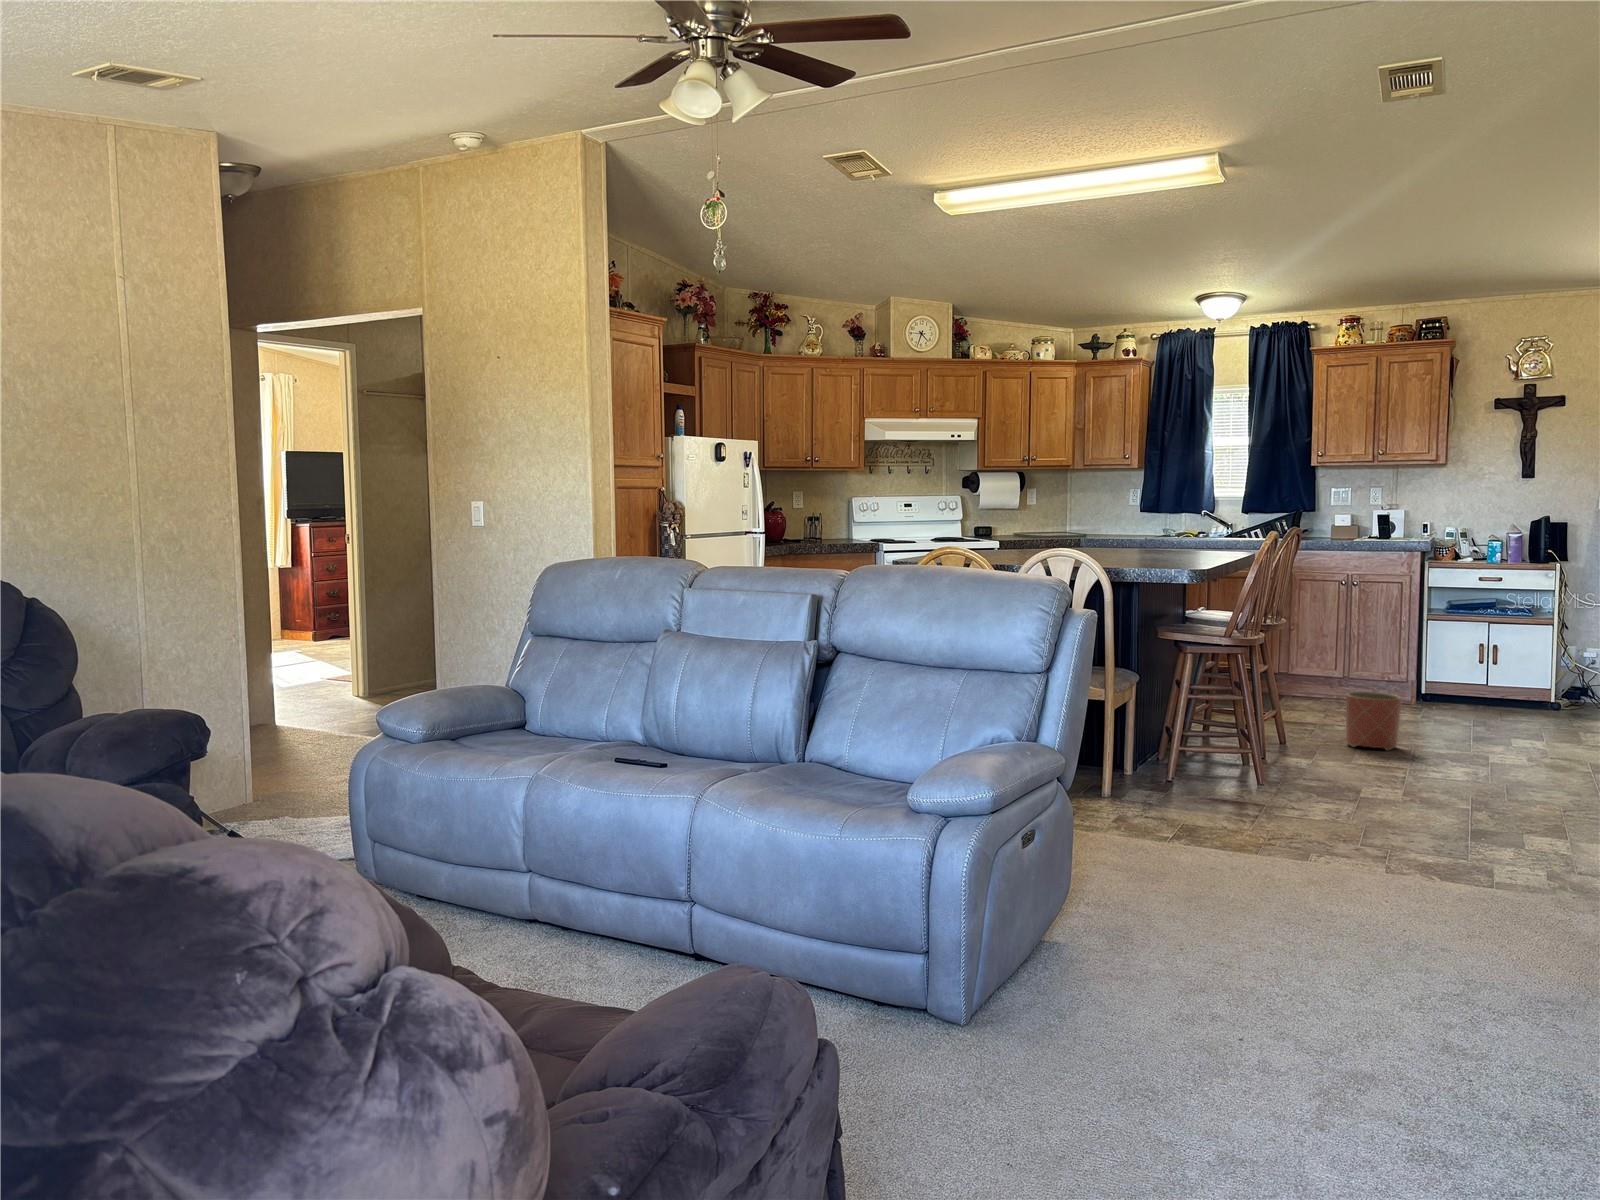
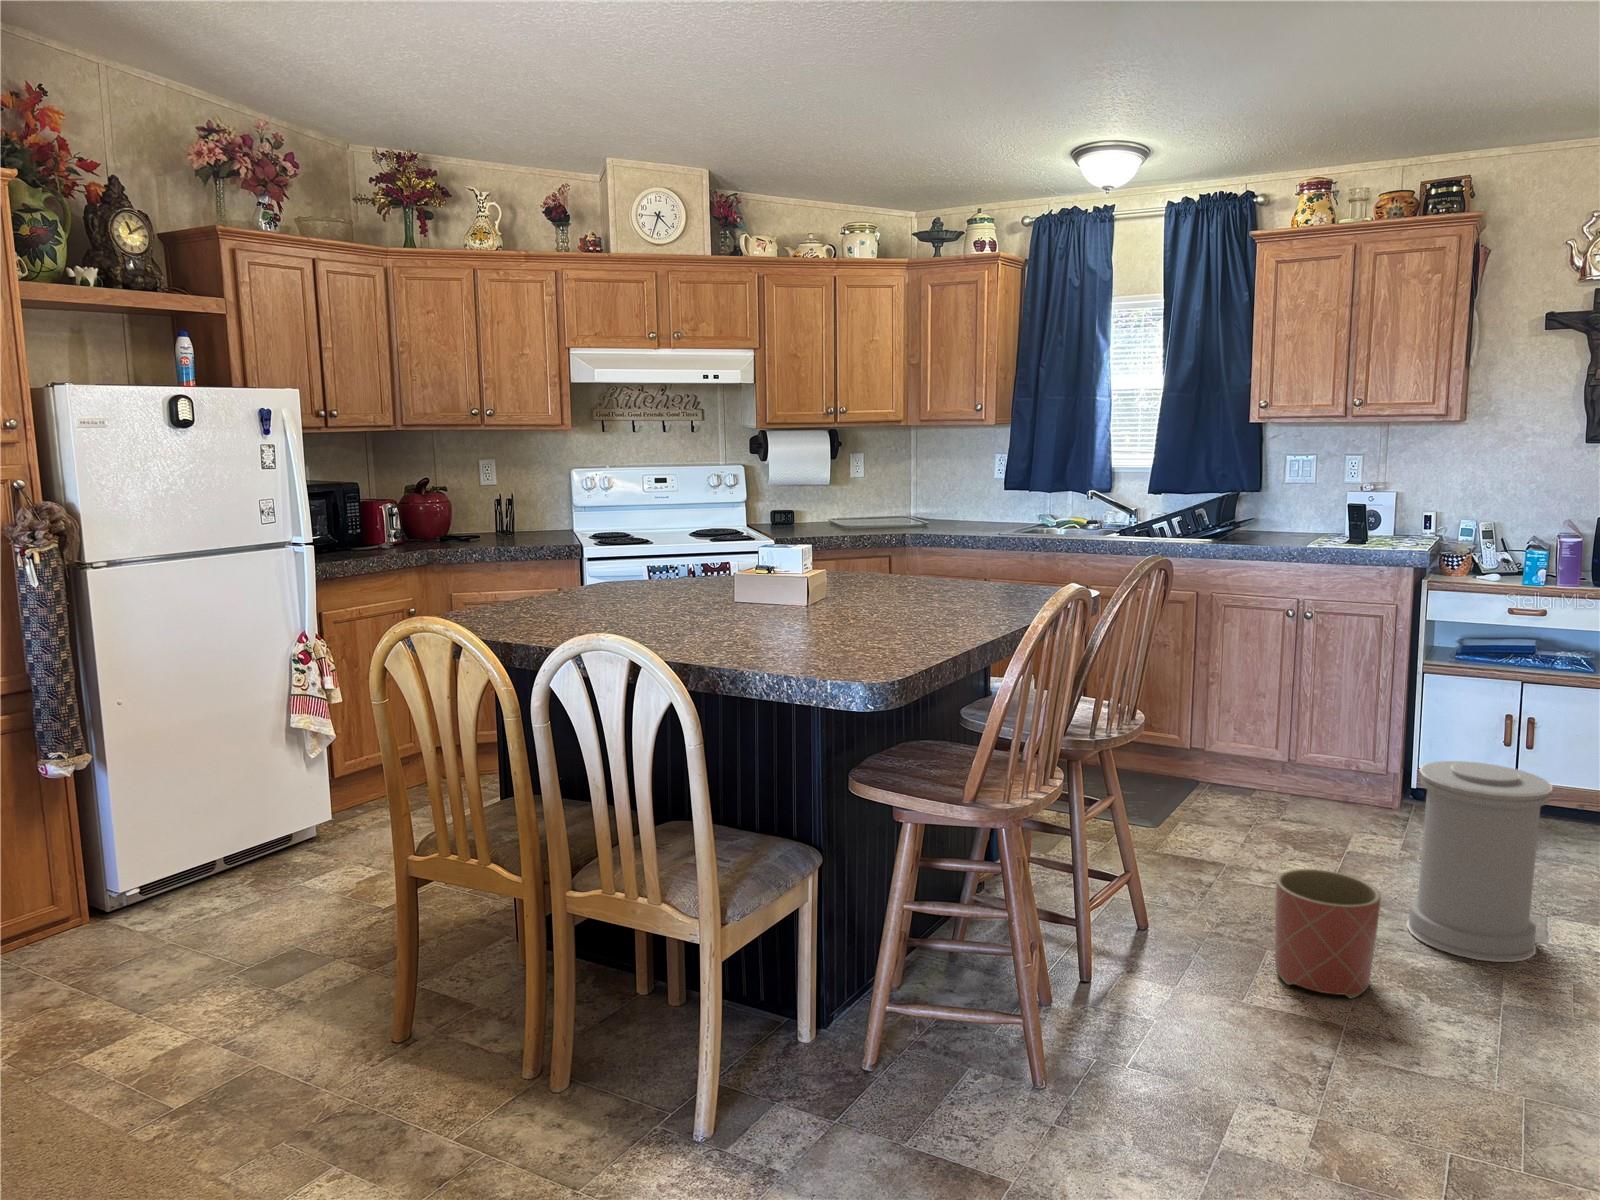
trash can: none [1417,642,1492,743] -> present [1407,761,1552,962]

